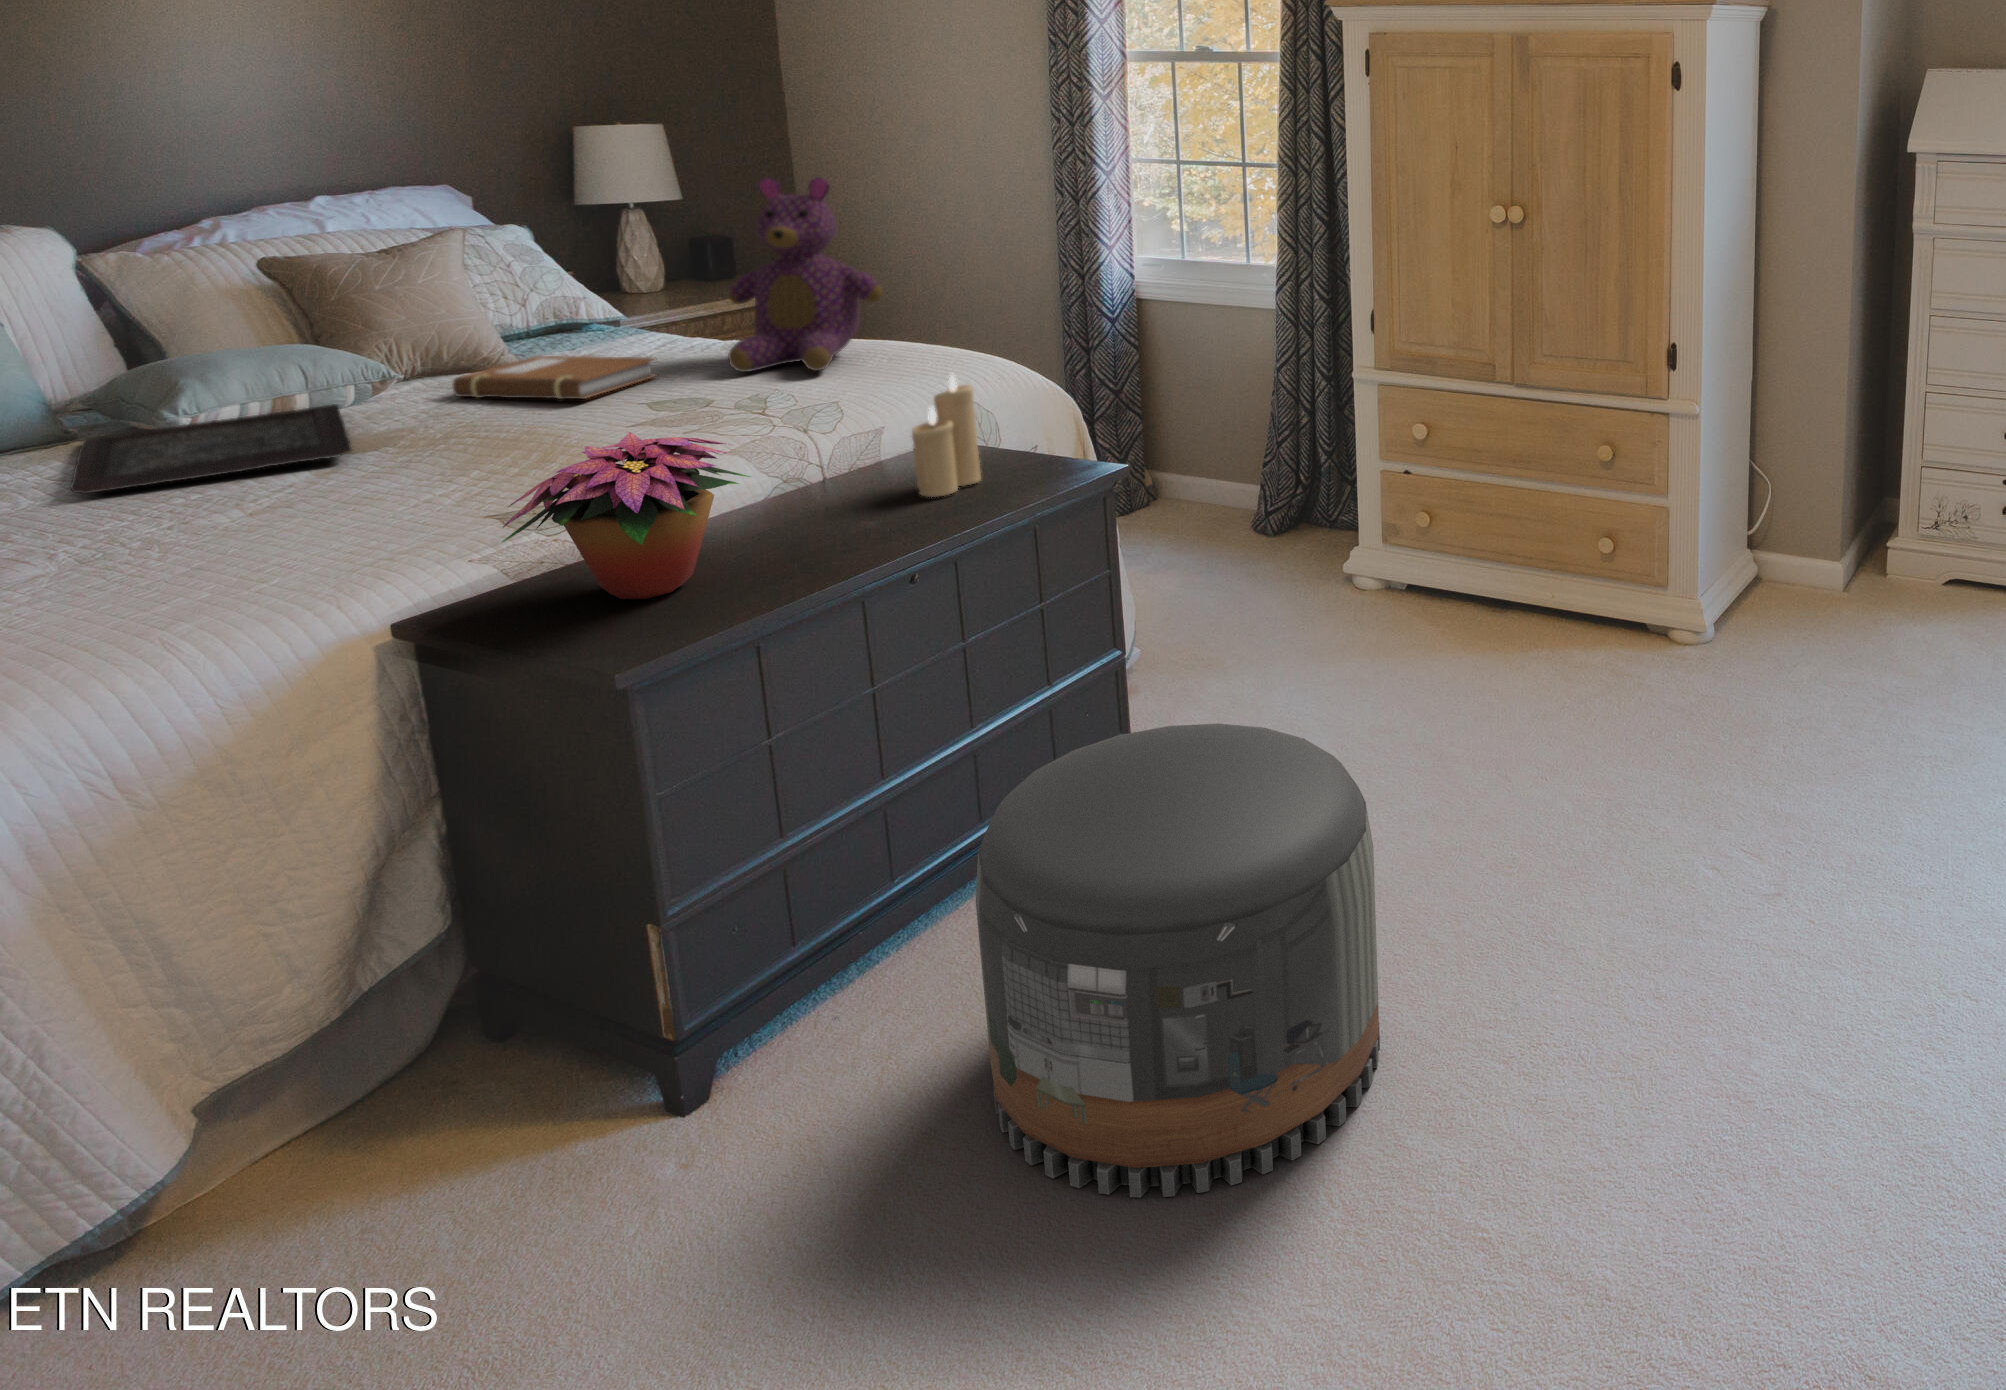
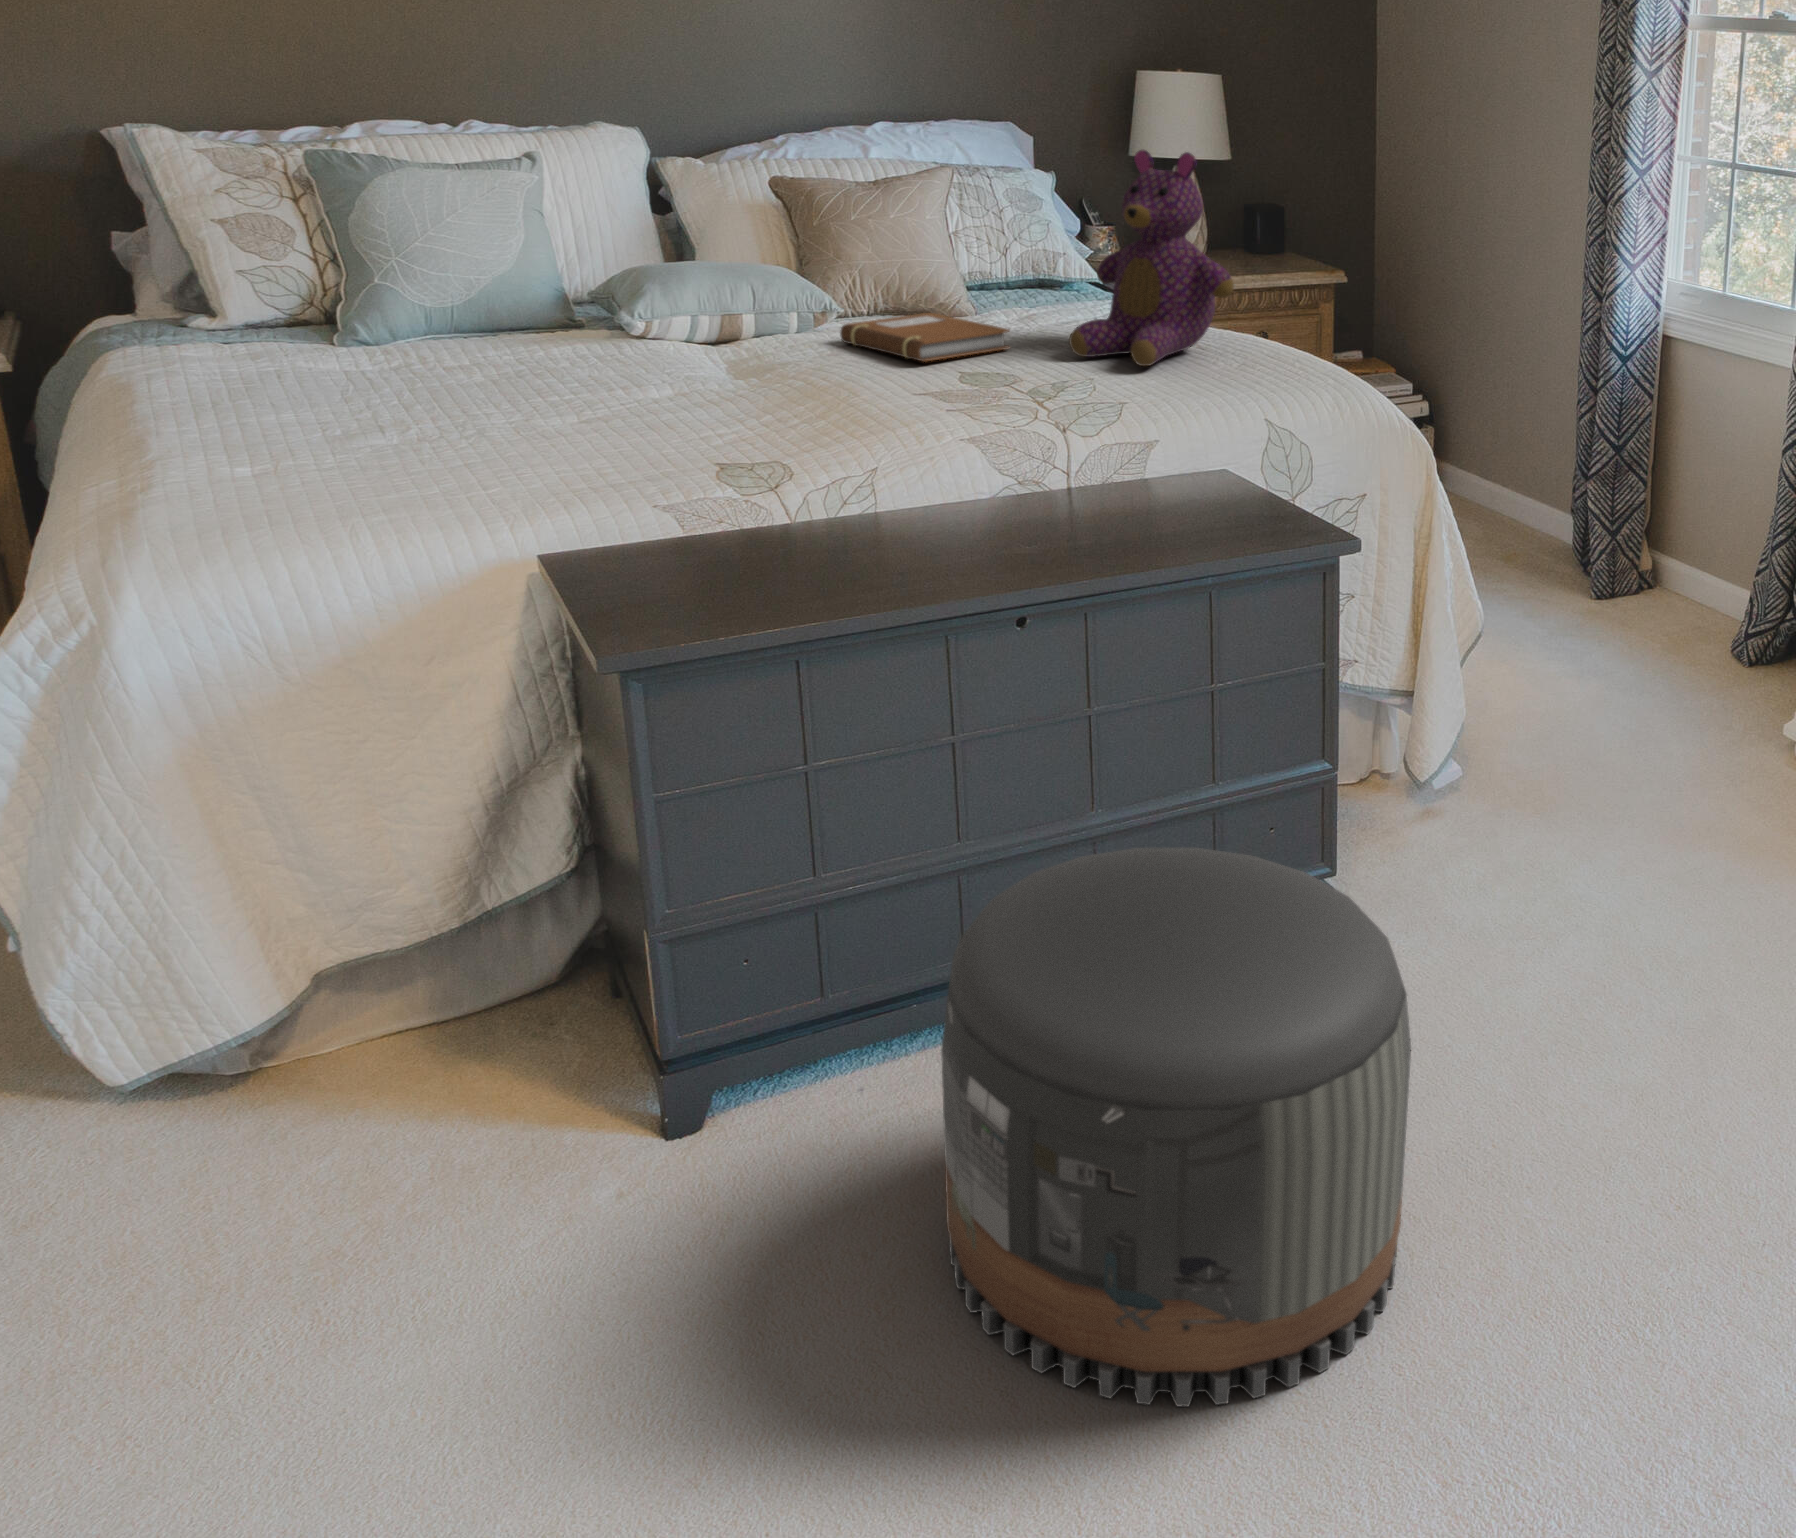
candle: present [912,375,981,497] -> none [1126,392,1207,528]
tray: present [71,404,352,494] -> none [520,335,752,383]
flower arrangement: present [502,432,751,599] -> none [683,399,927,570]

